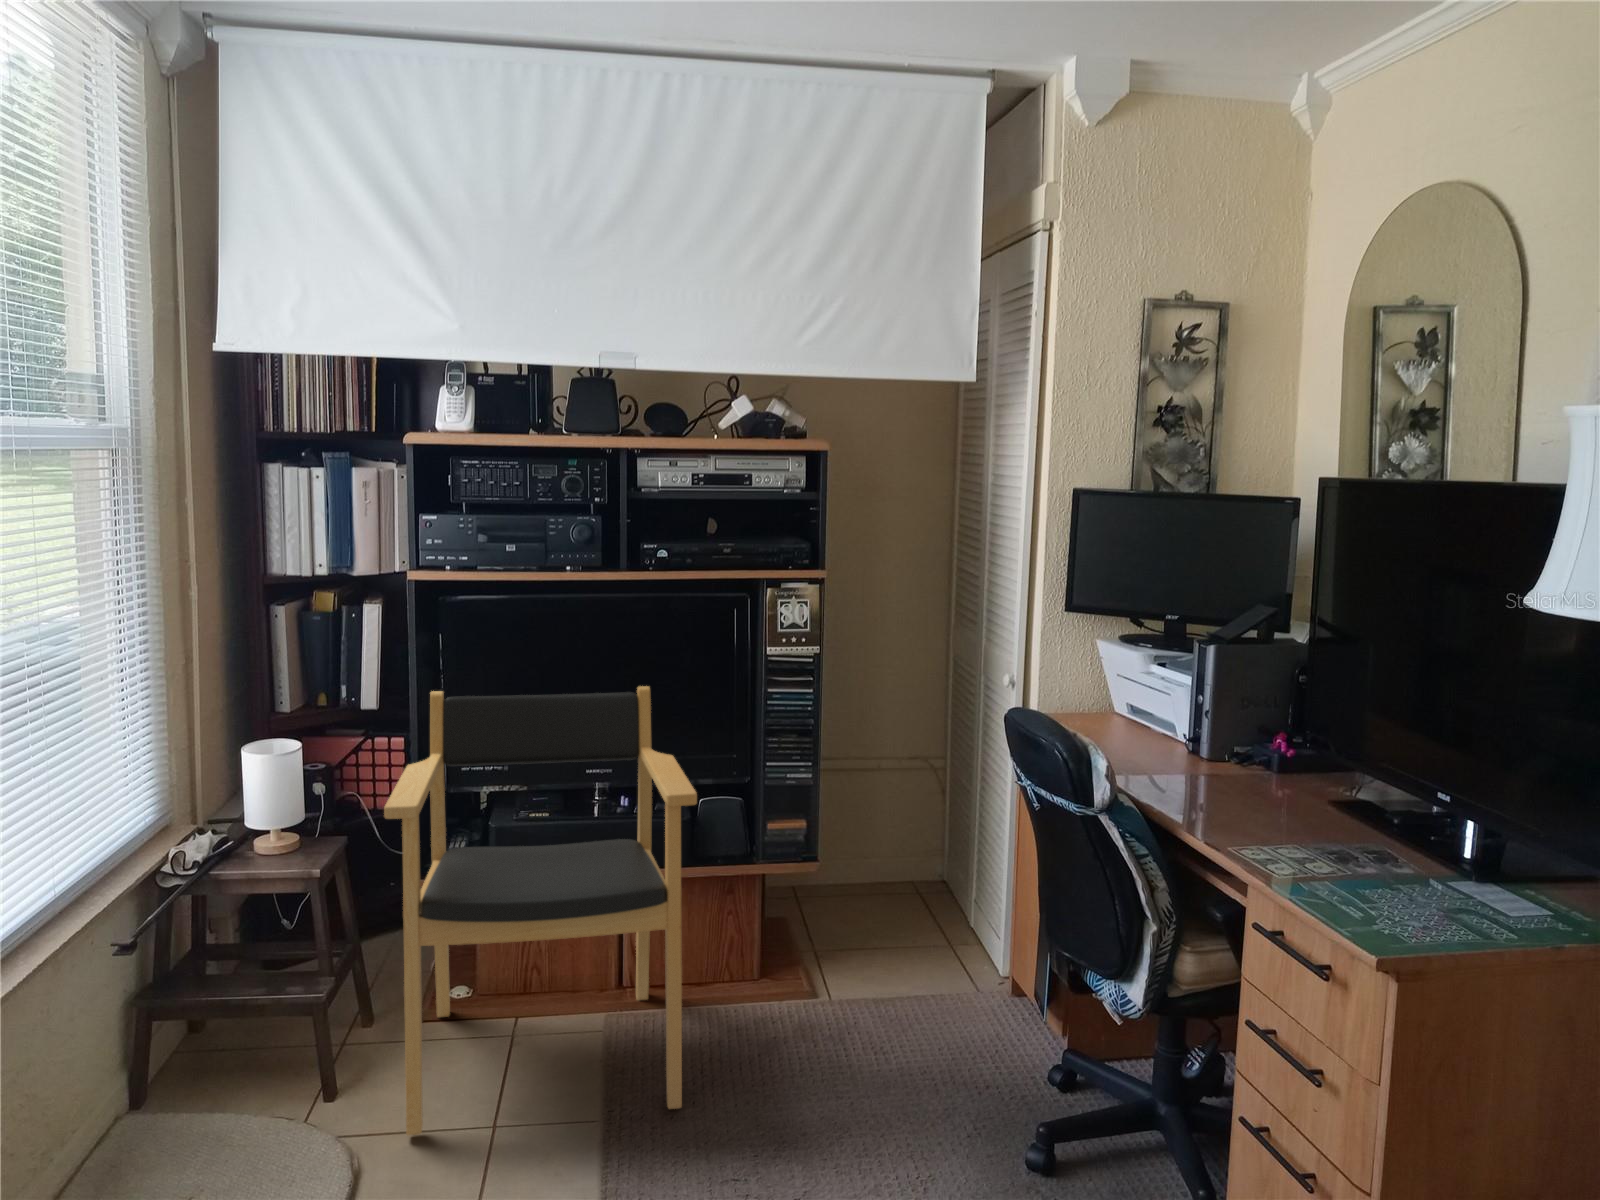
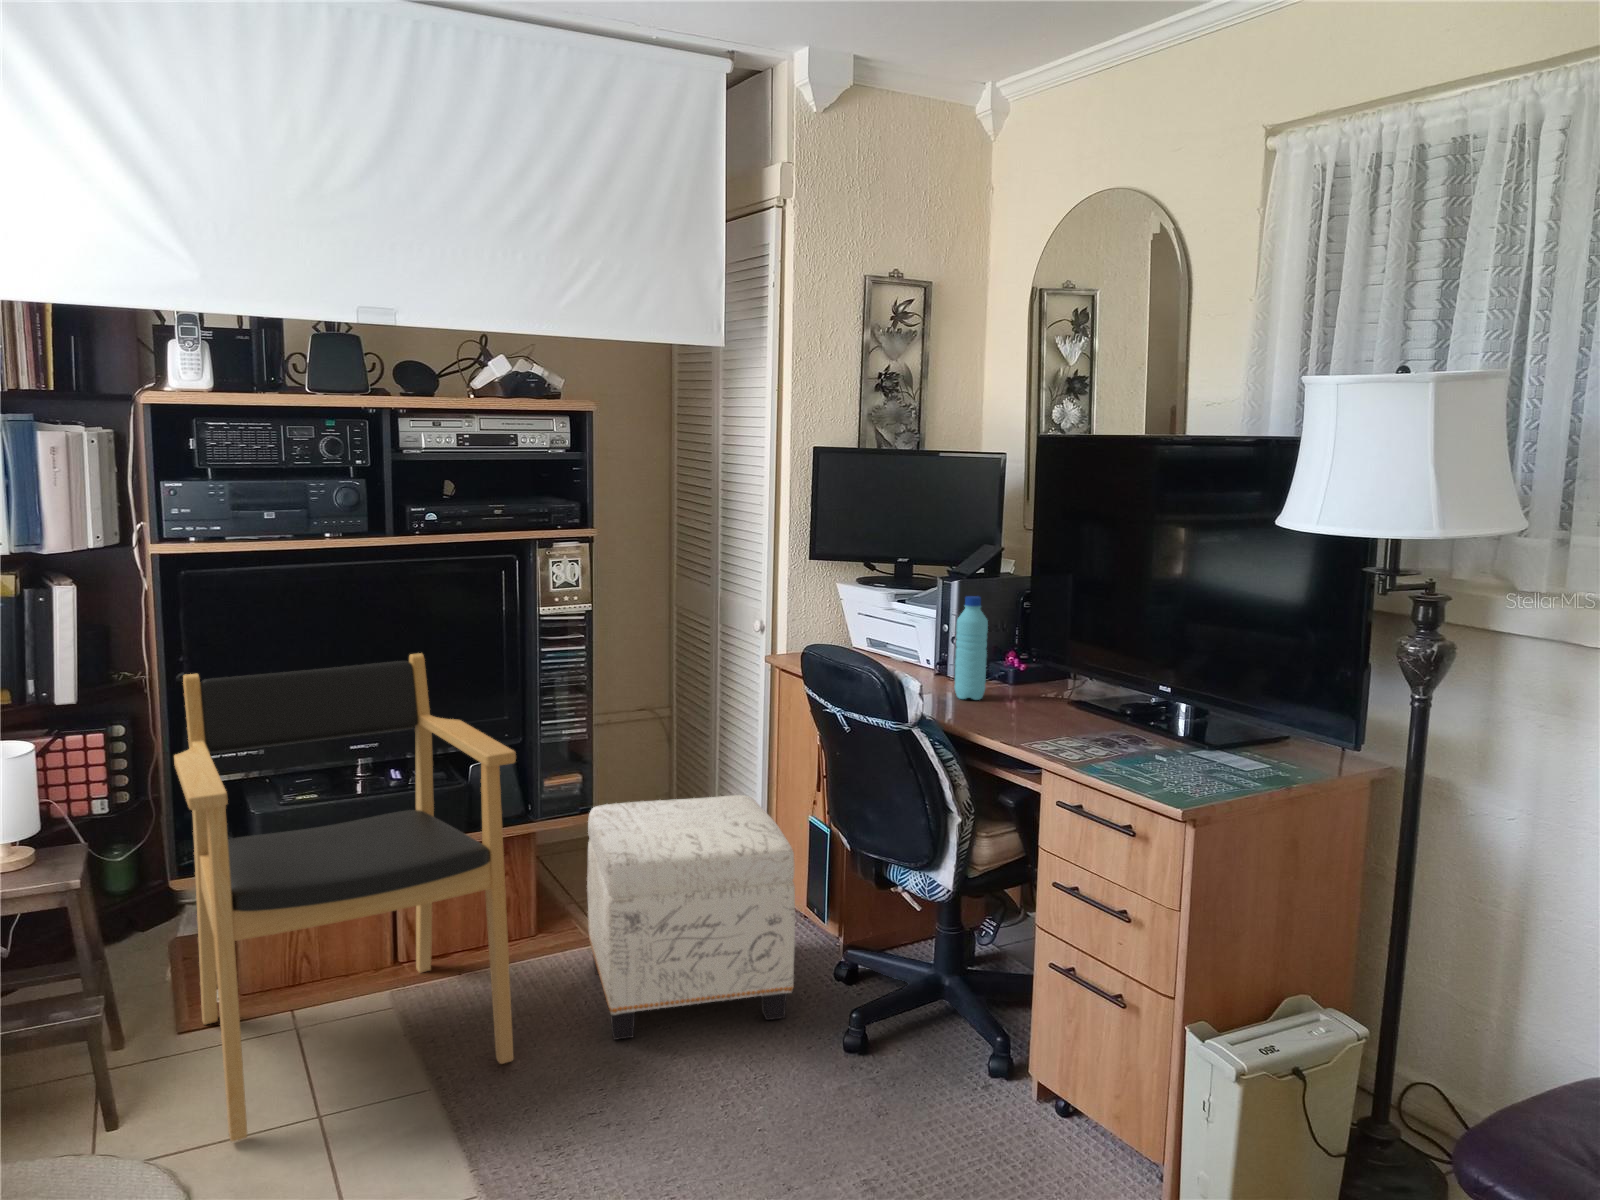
water bottle: none [1192,664,1235,787] -> present [954,596,988,700]
ottoman: none [781,856,988,1118] -> present [587,795,795,1040]

